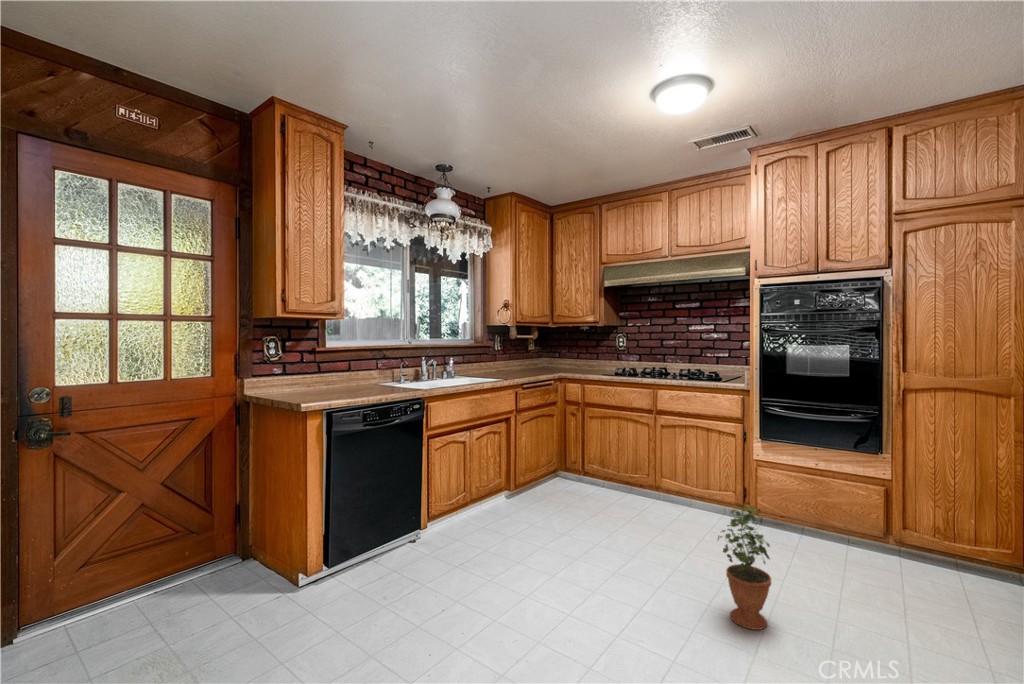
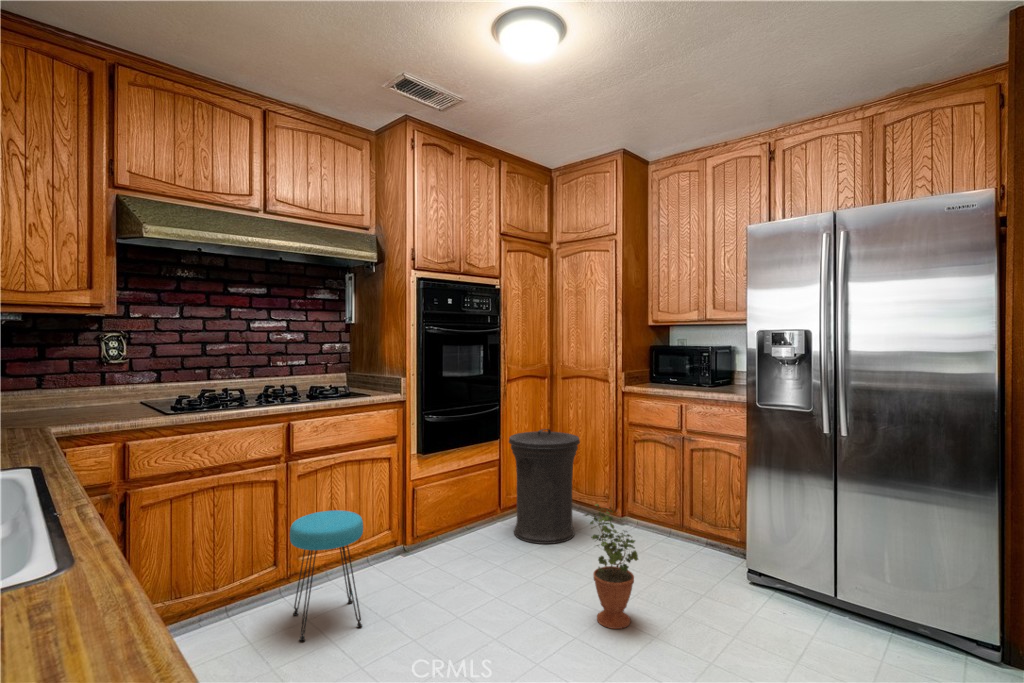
stool: none [617,446,669,522] -> present [290,510,363,641]
trash can: none [863,450,982,600] -> present [509,429,580,544]

